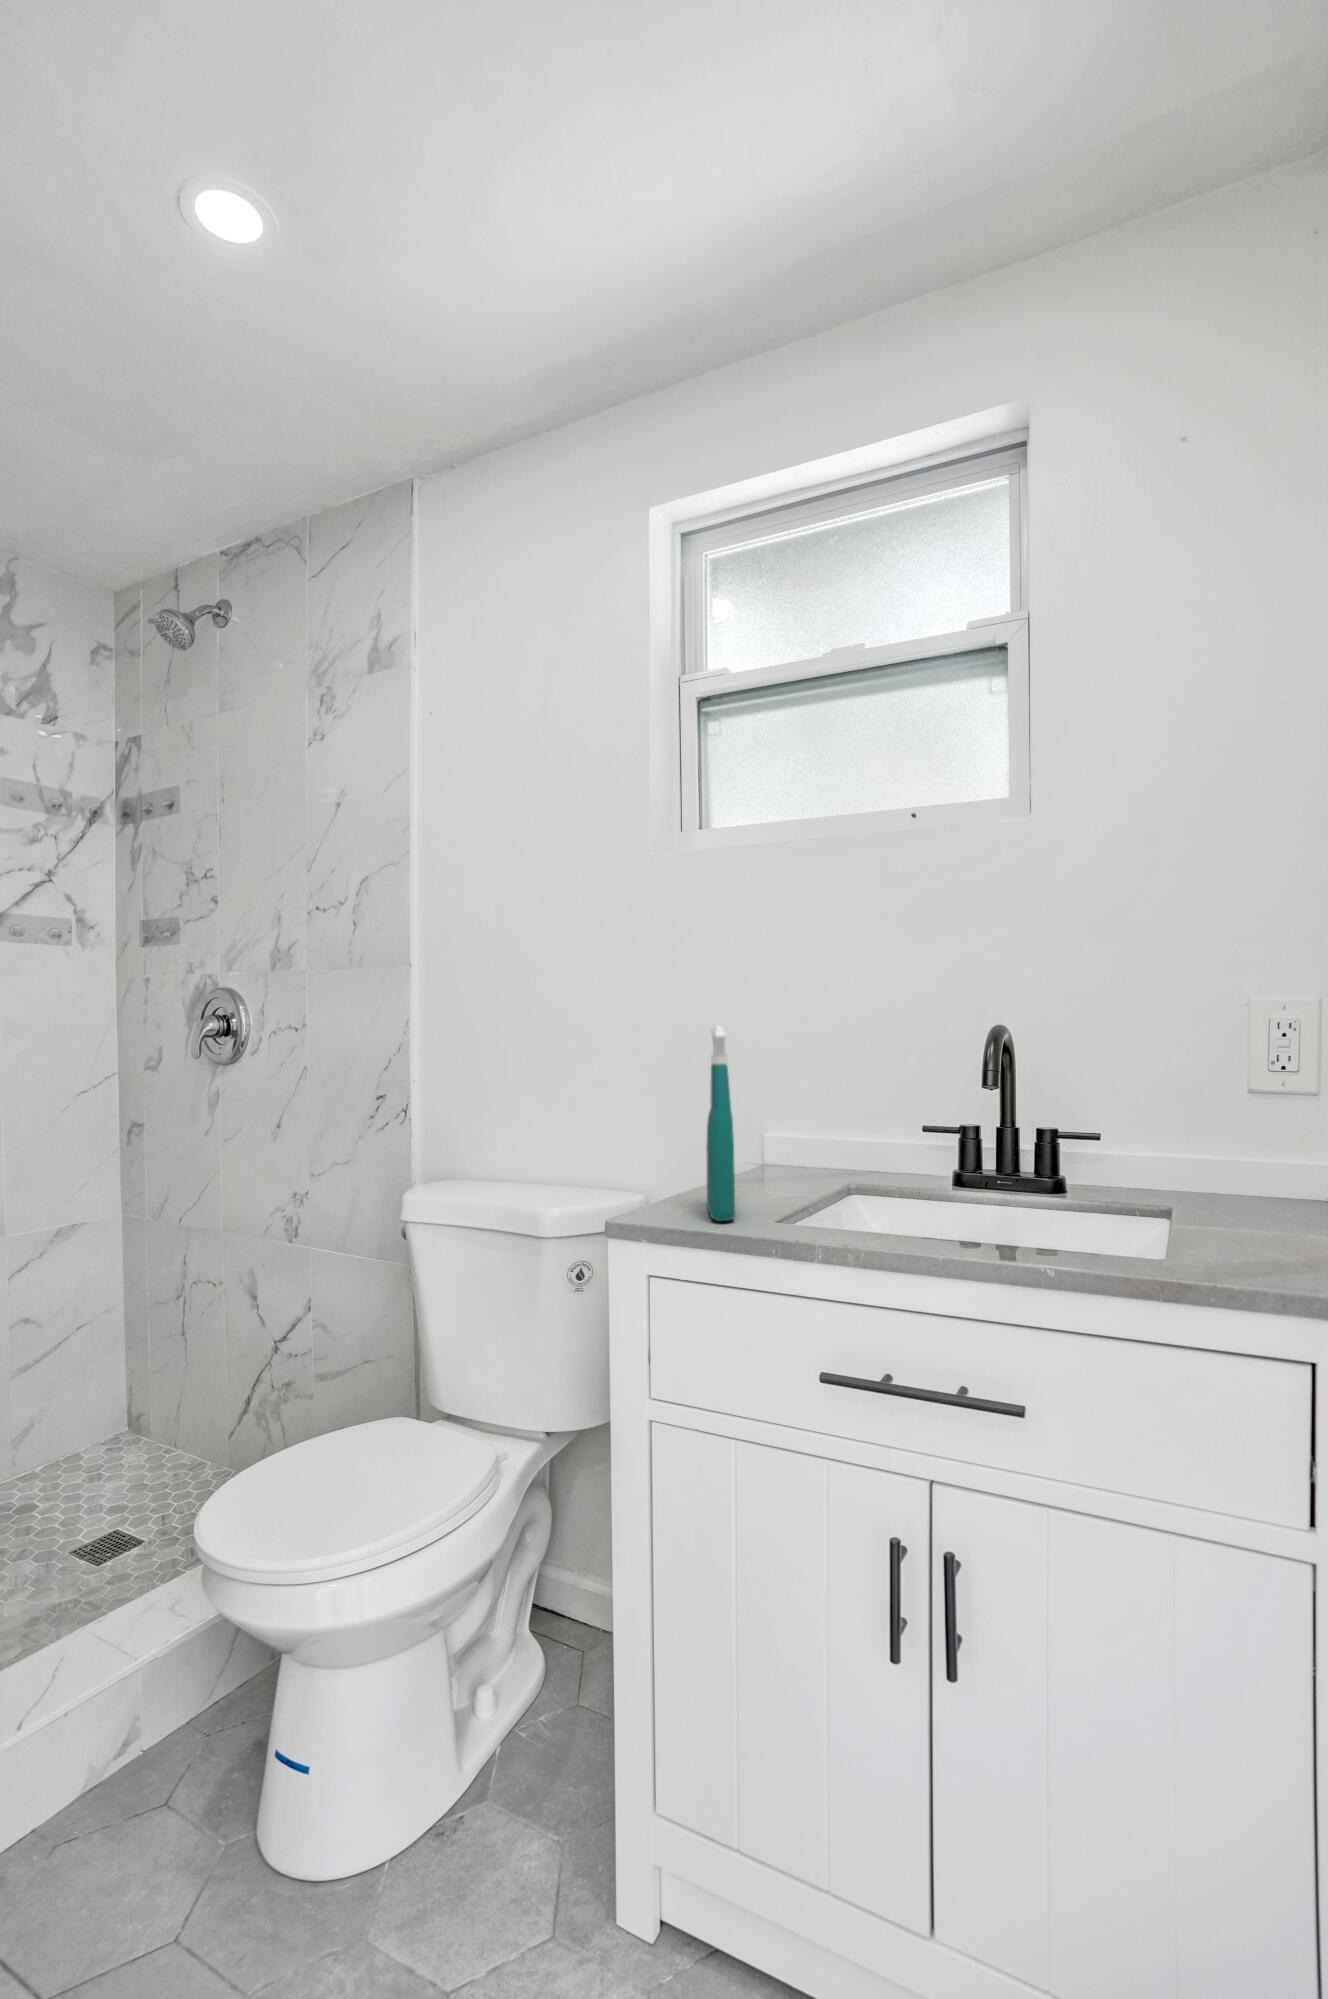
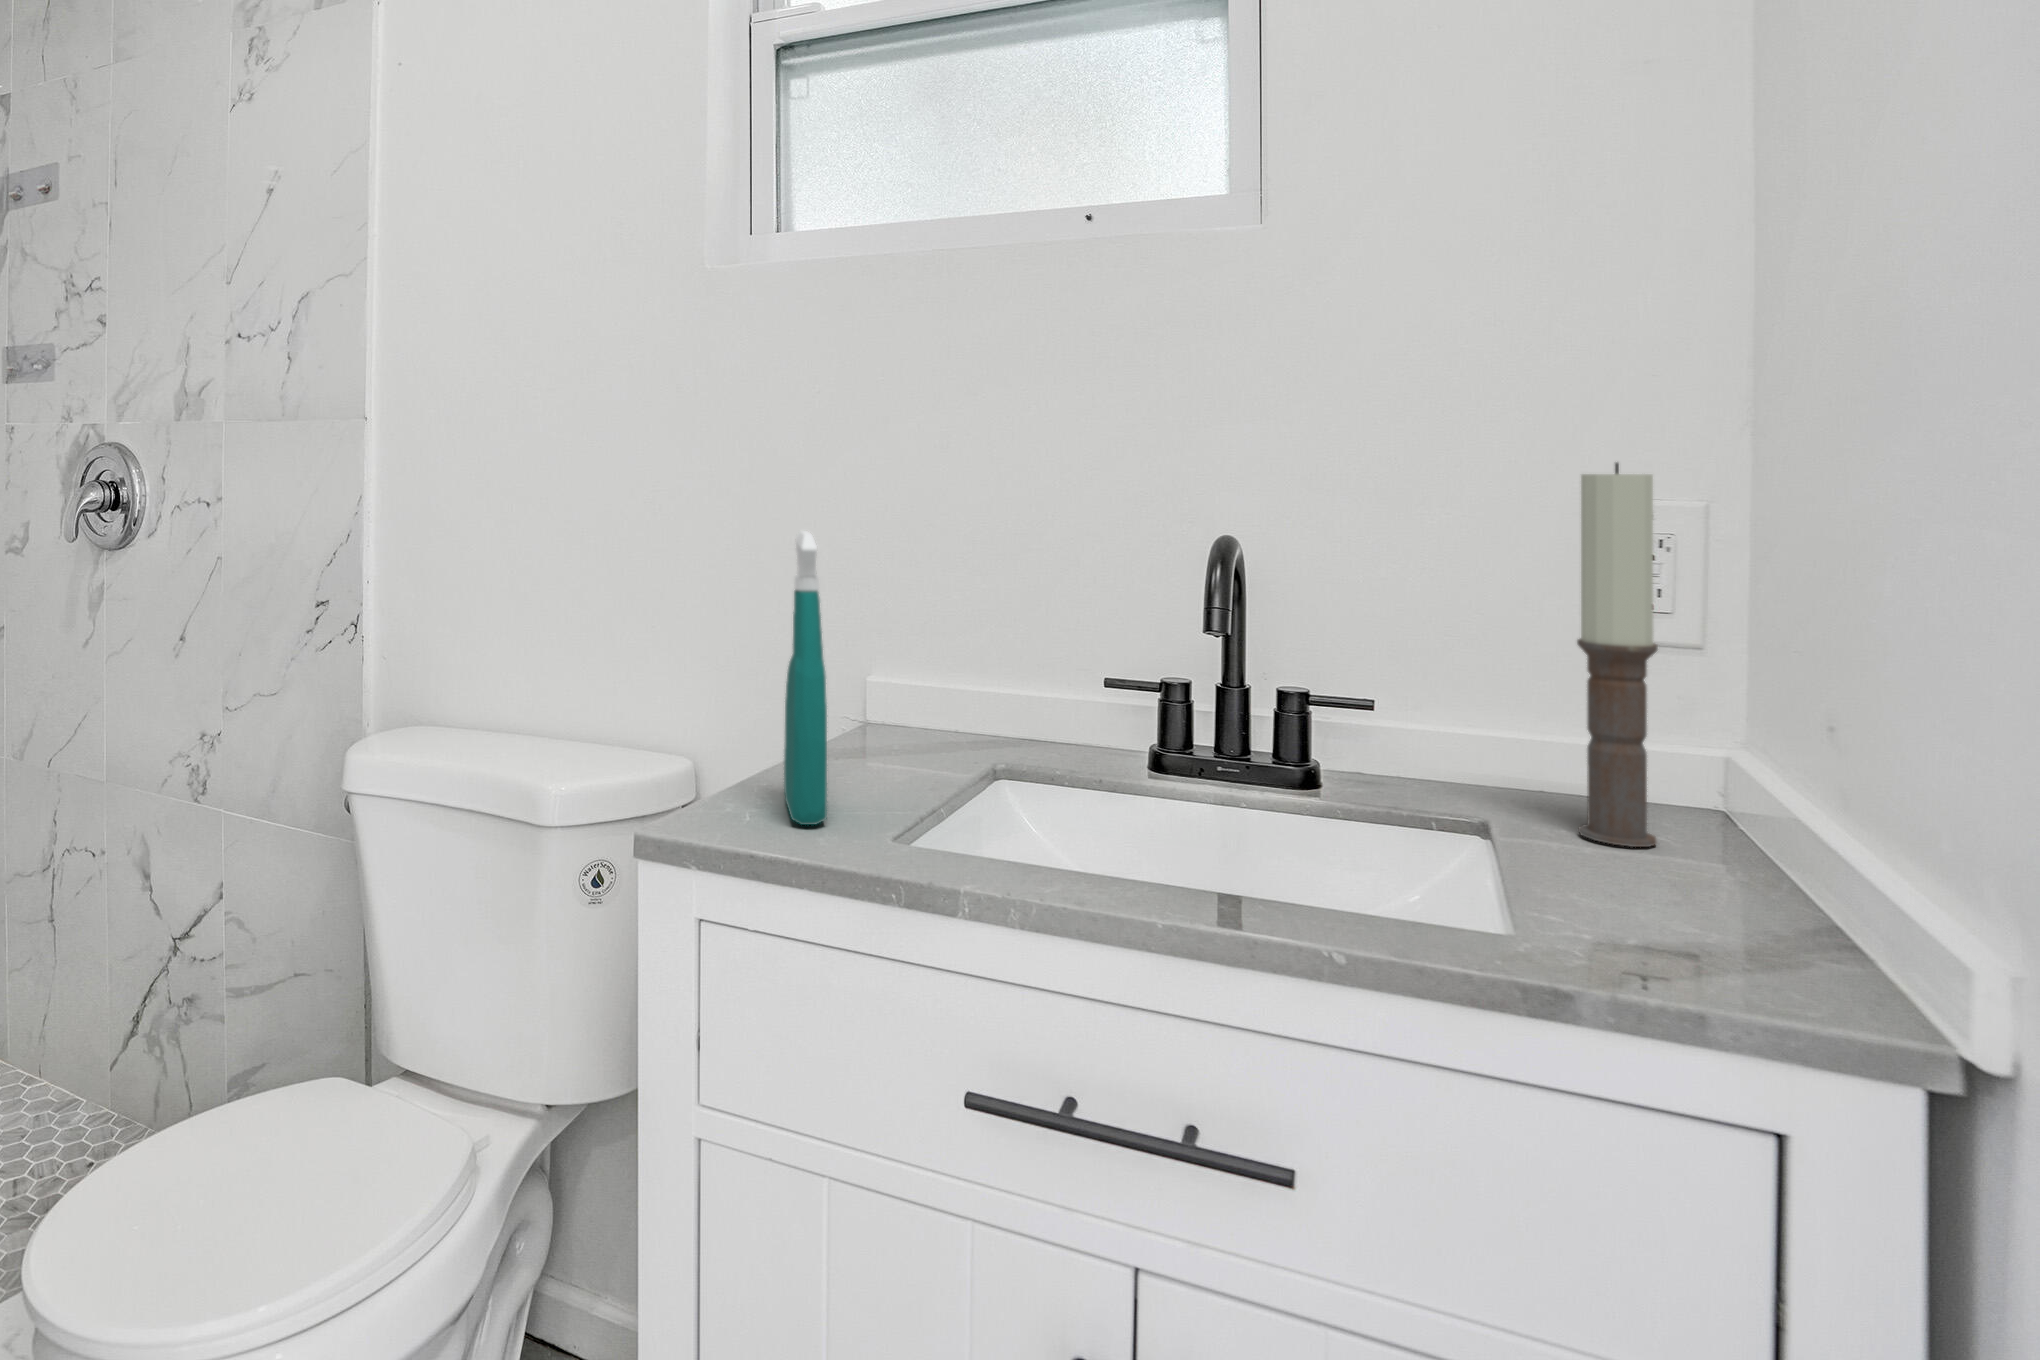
candle: none [1227,967,1279,1219] -> present [1577,463,1658,847]

